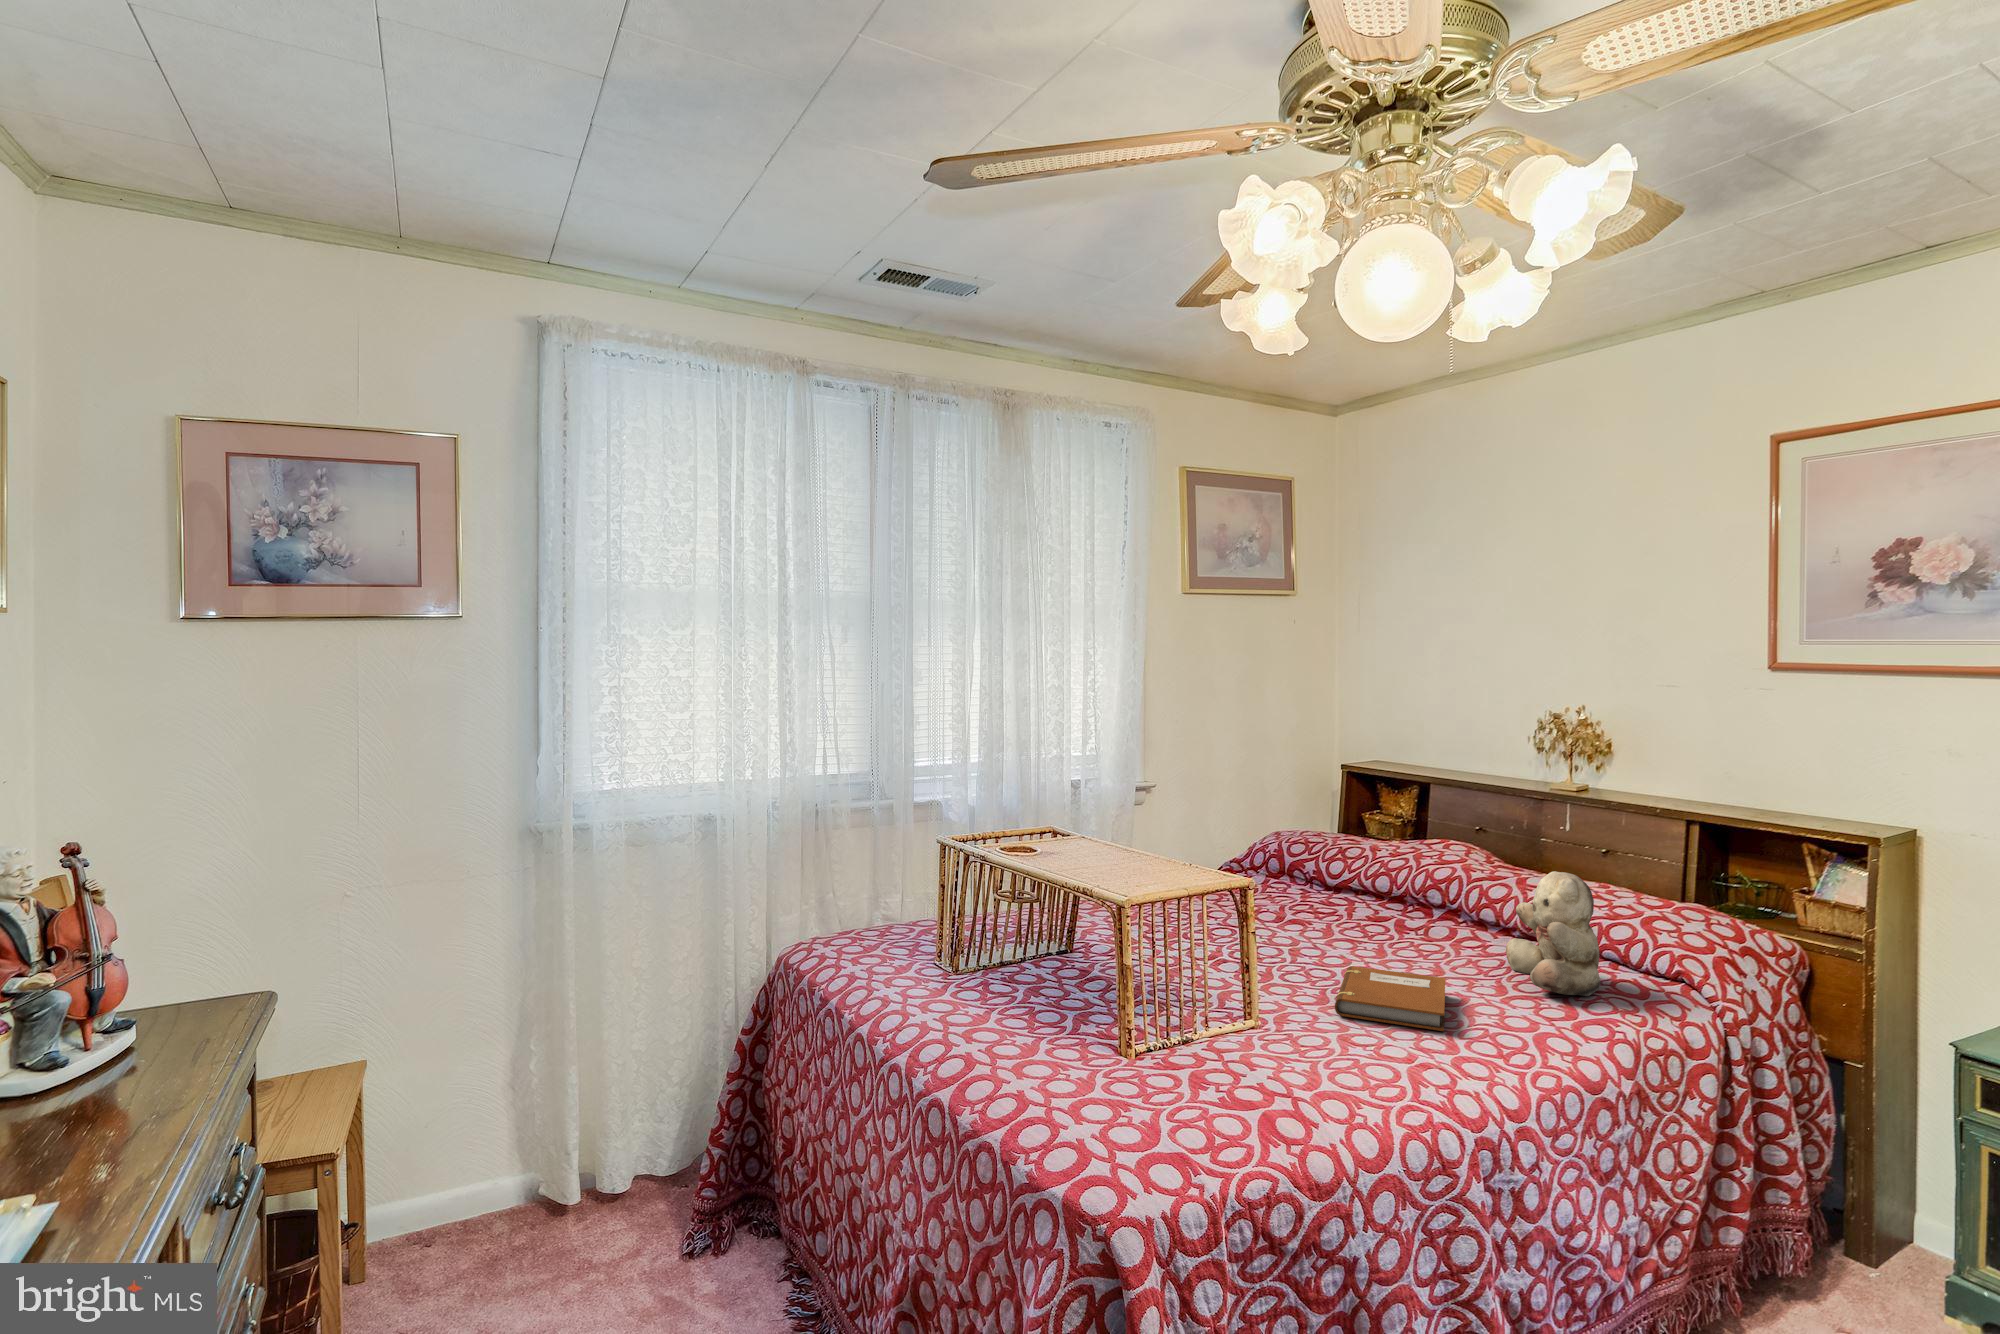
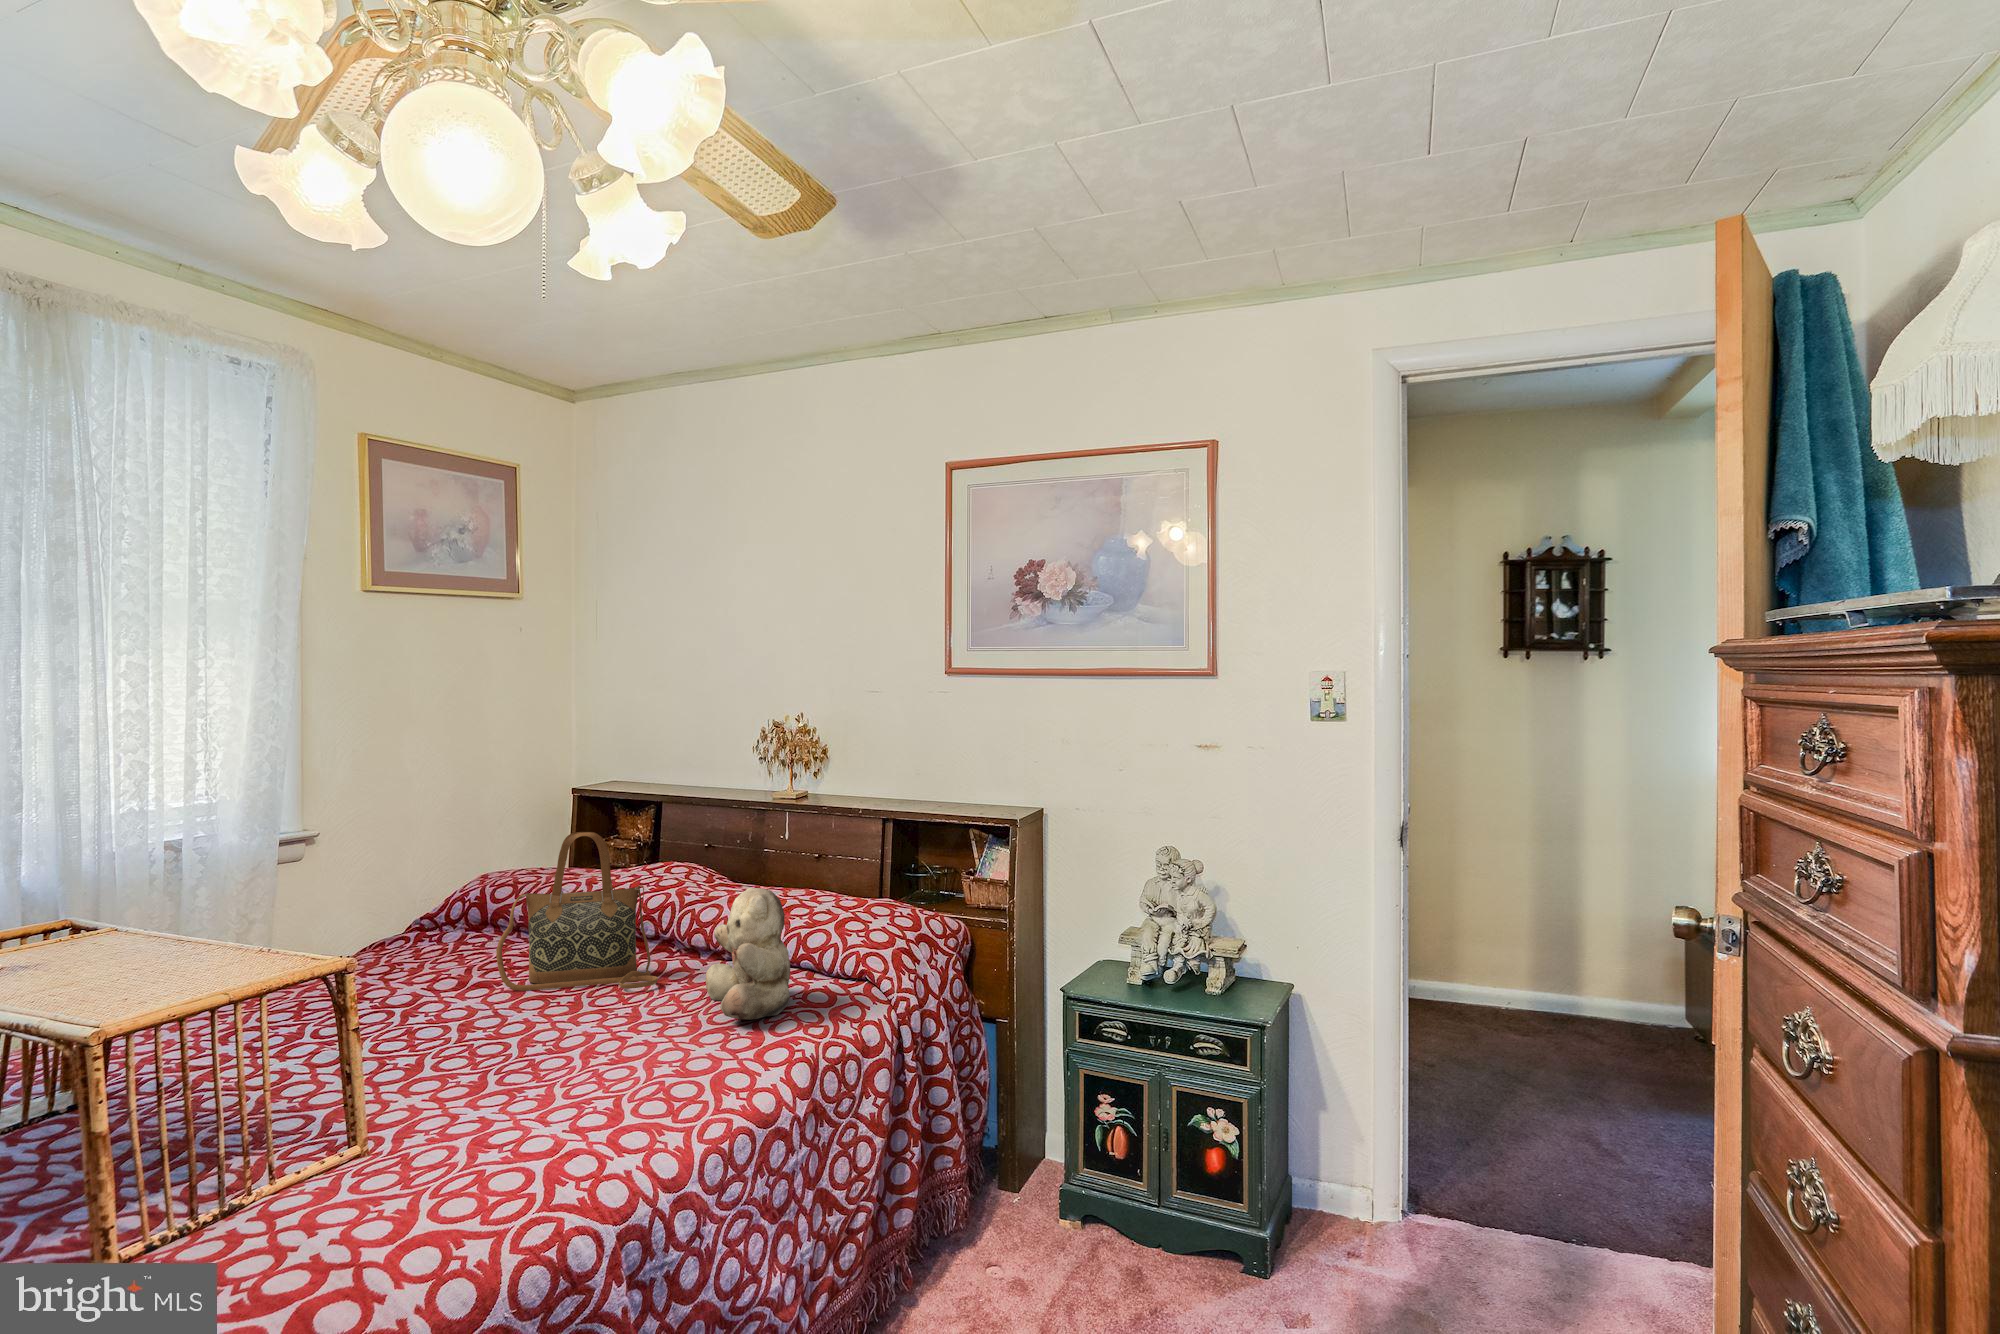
handbag: none [1312,803,1455,948] -> present [496,832,658,991]
notebook: present [1335,966,1445,1031] -> none [473,1029,626,1111]

